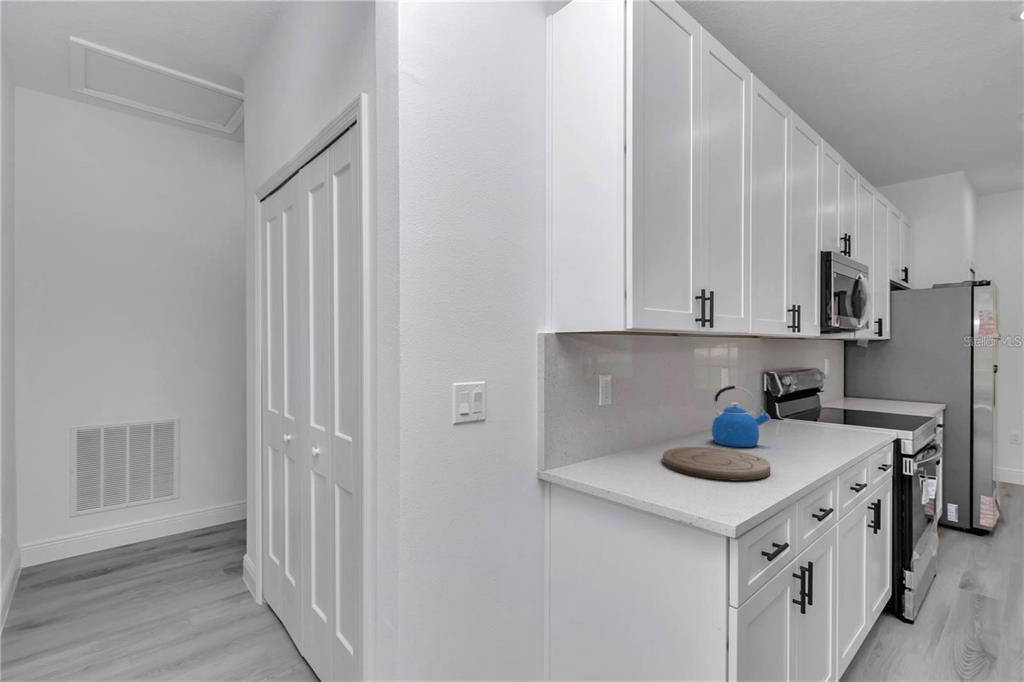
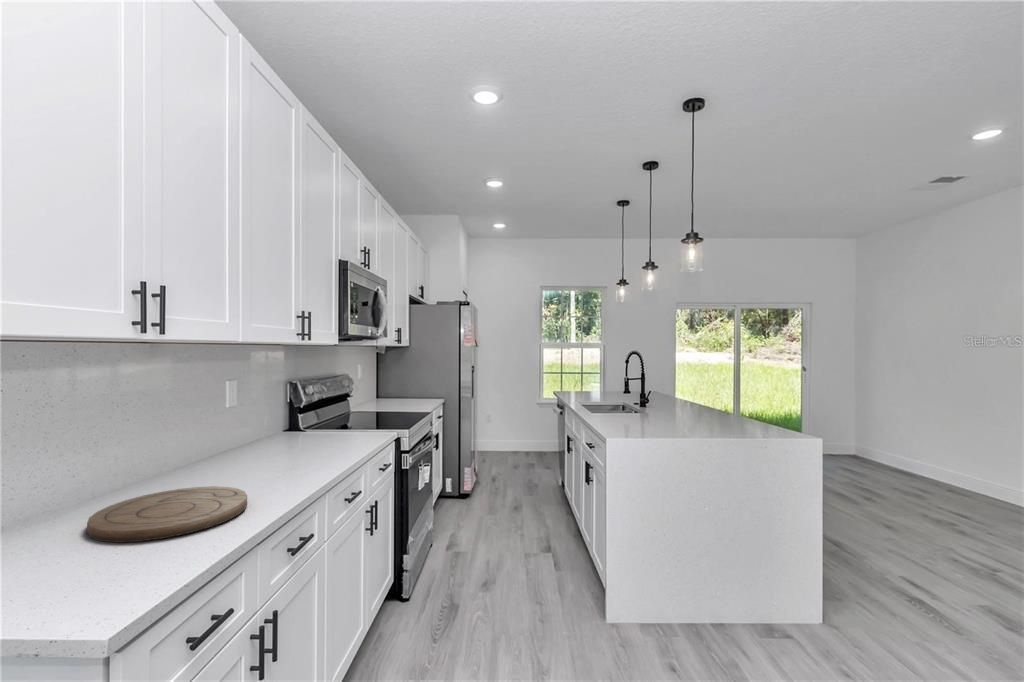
kettle: present [712,386,771,447] -> none [198,404,271,479]

